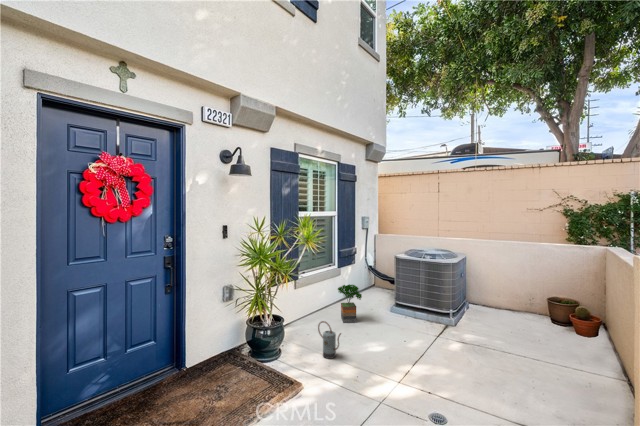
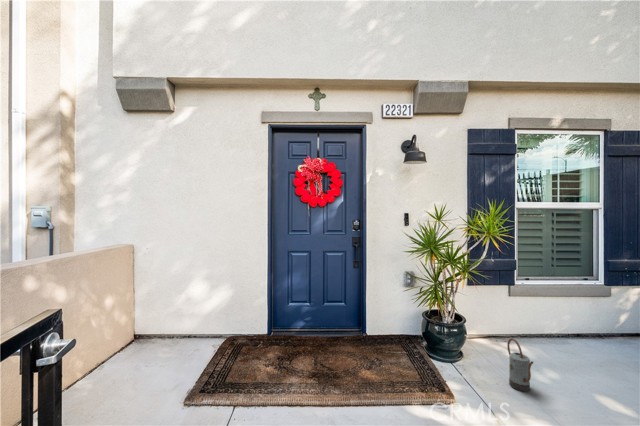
potted tree: present [338,284,362,323] -> none [576,305,627,367]

